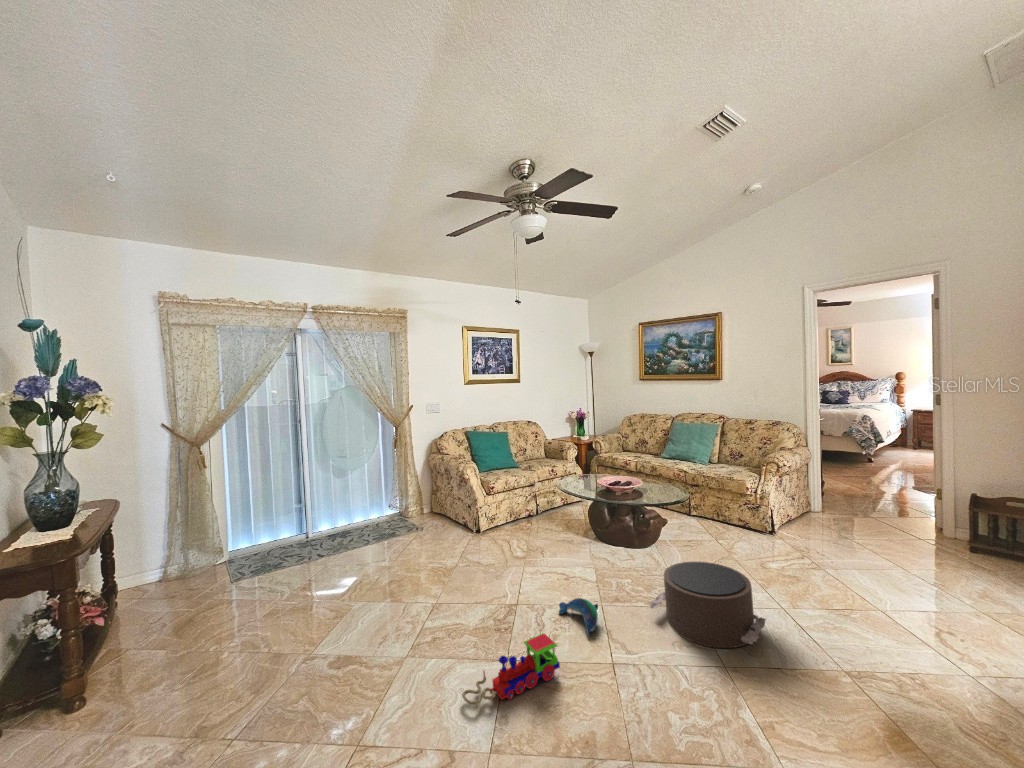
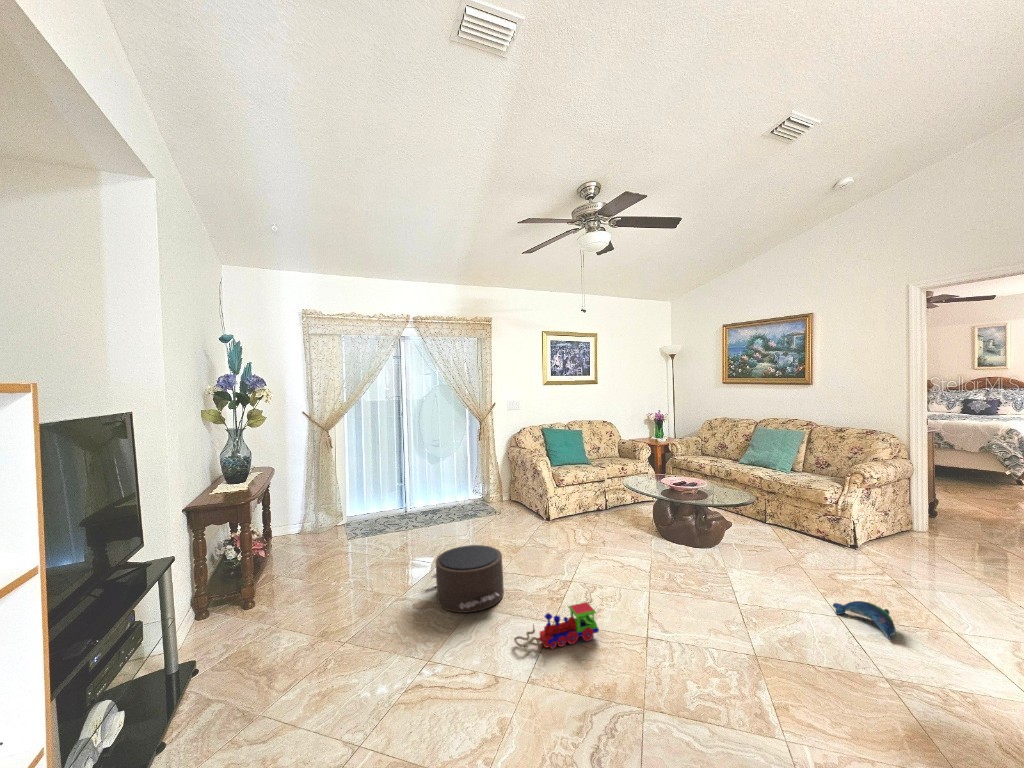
pouf: present [649,562,766,648] -> present [432,545,504,613]
plush toy: present [559,598,598,636] -> present [833,601,896,639]

